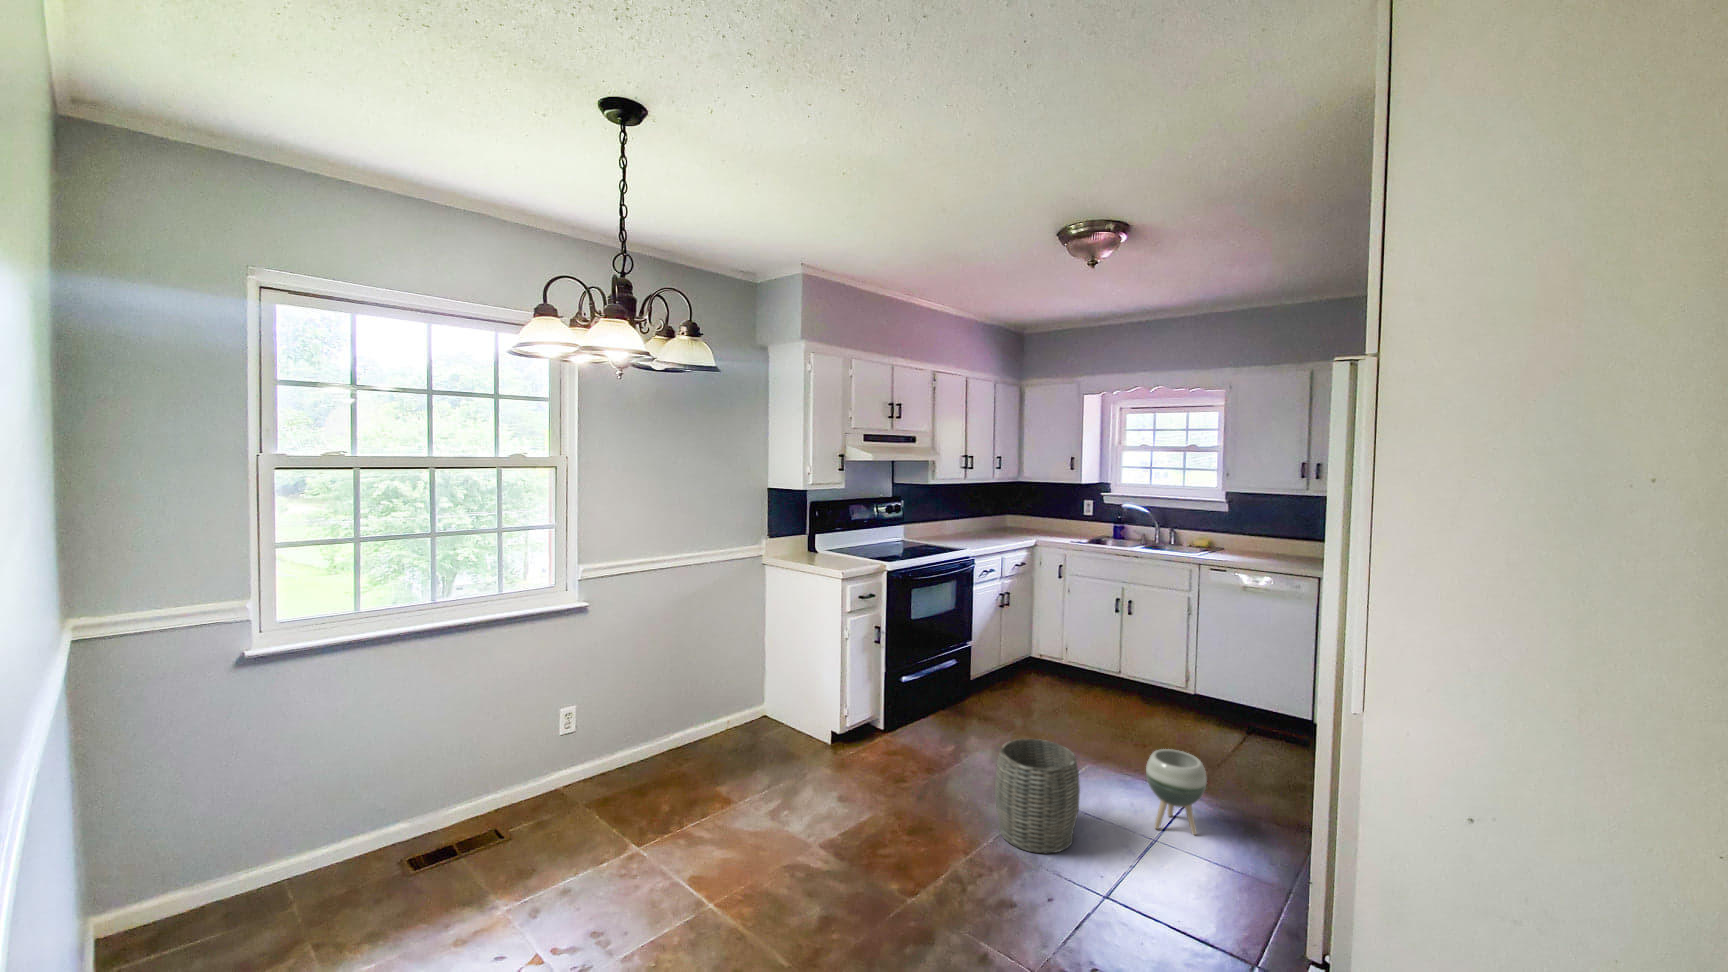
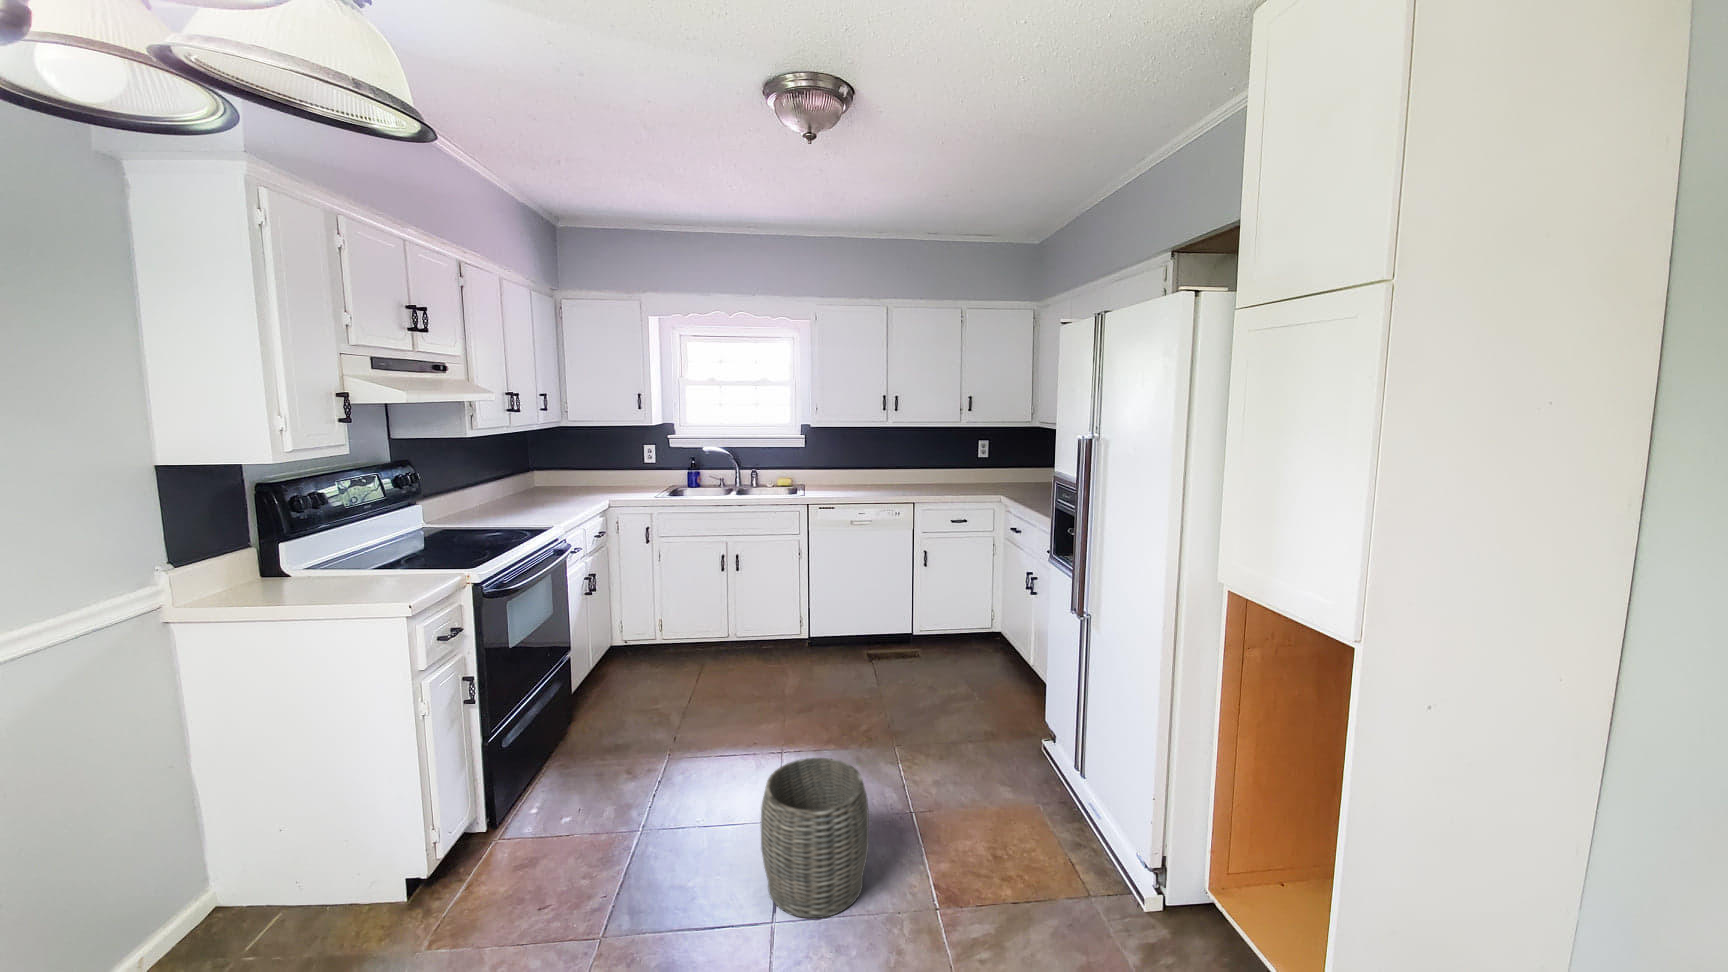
planter: present [1146,749,1207,835] -> none [885,708,946,803]

